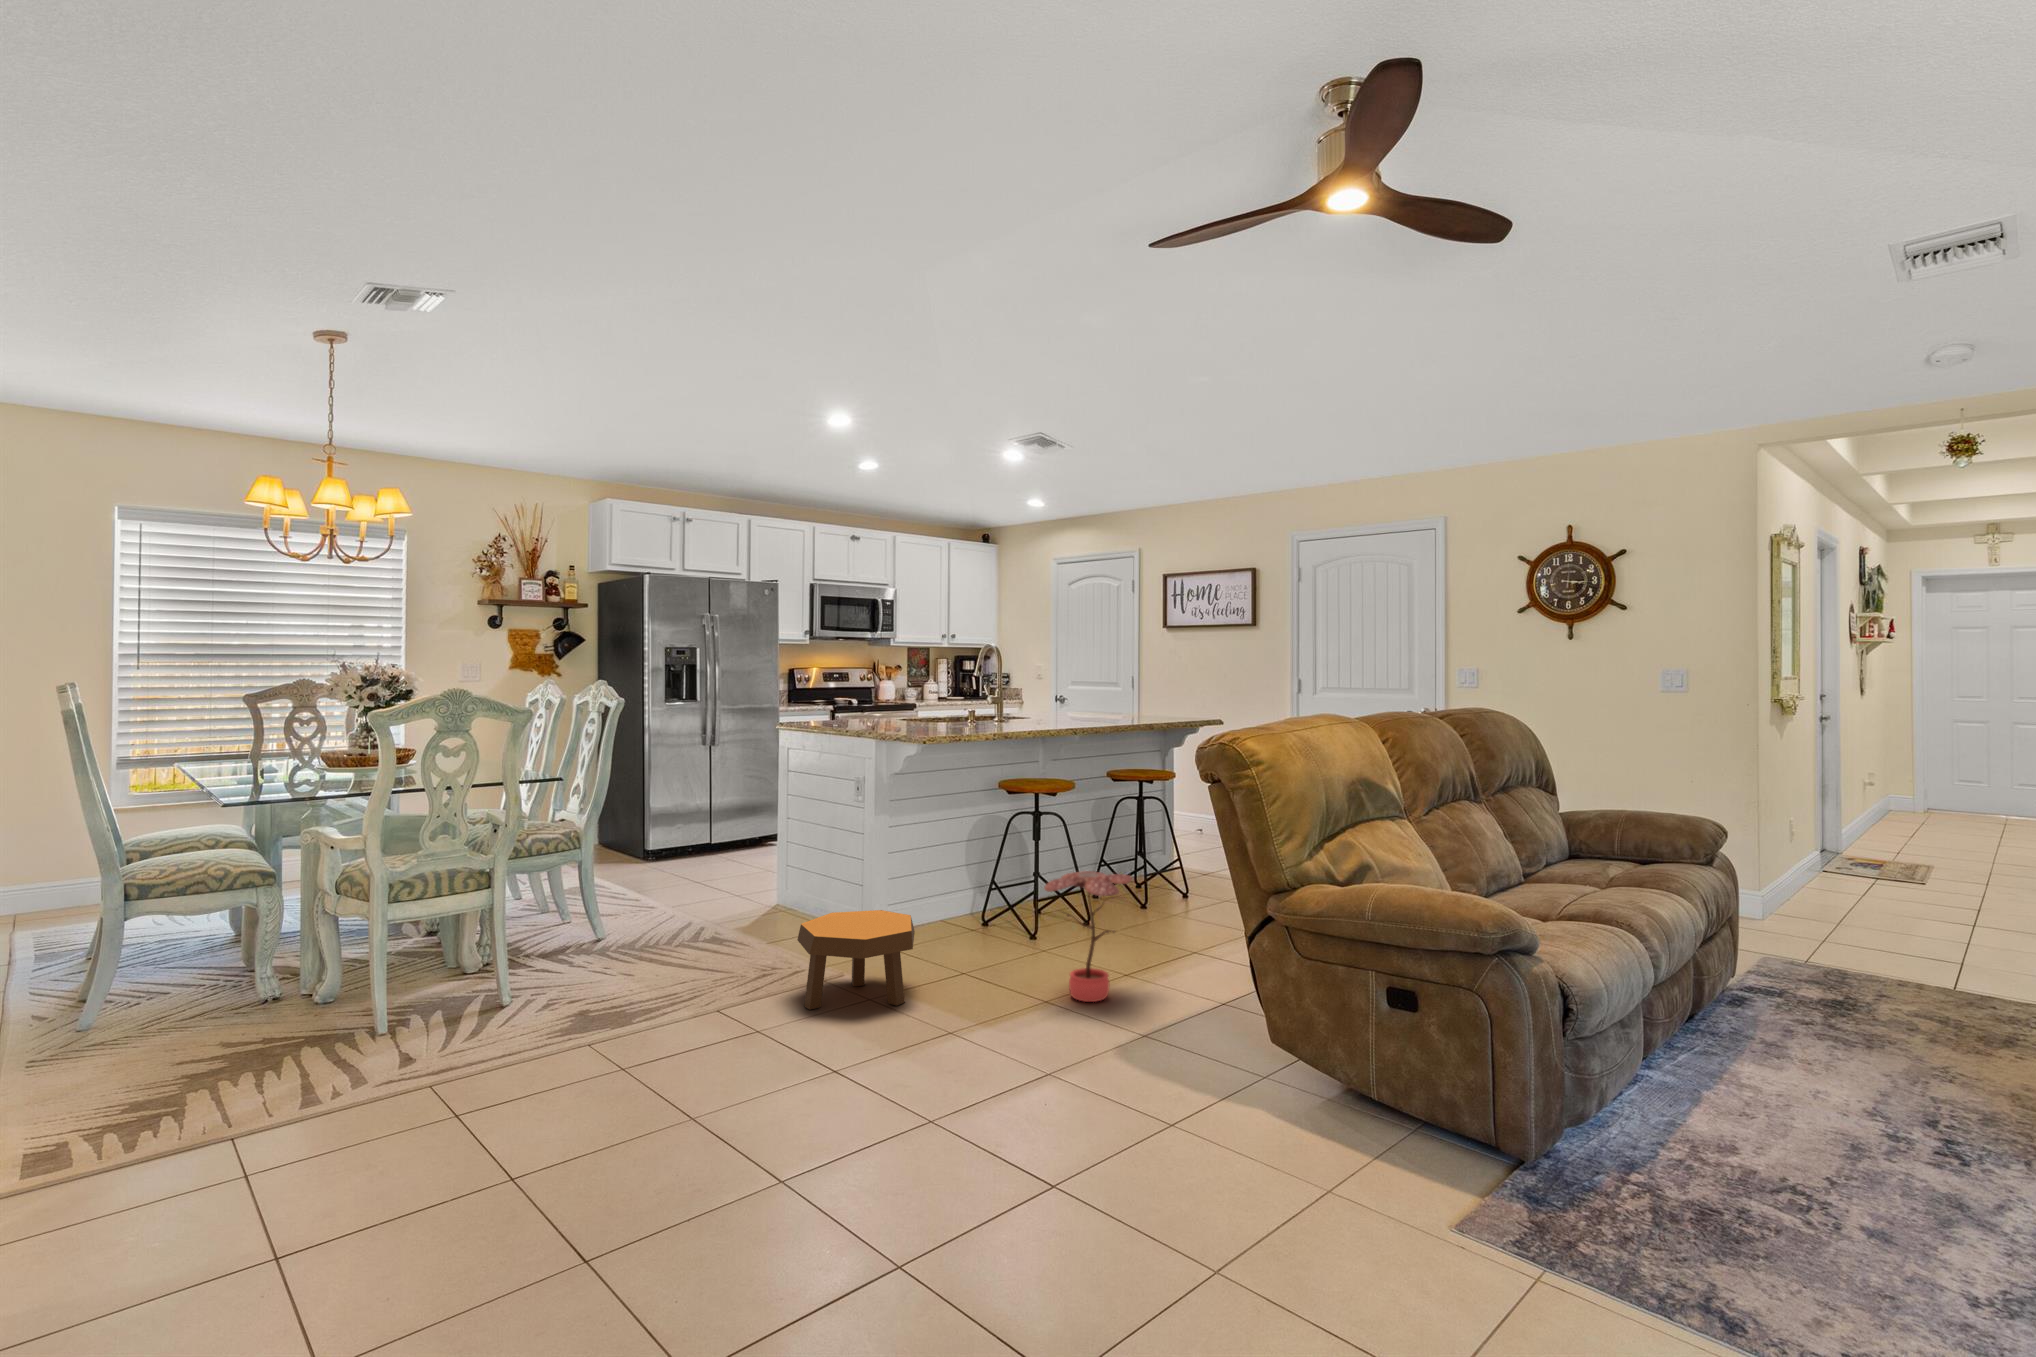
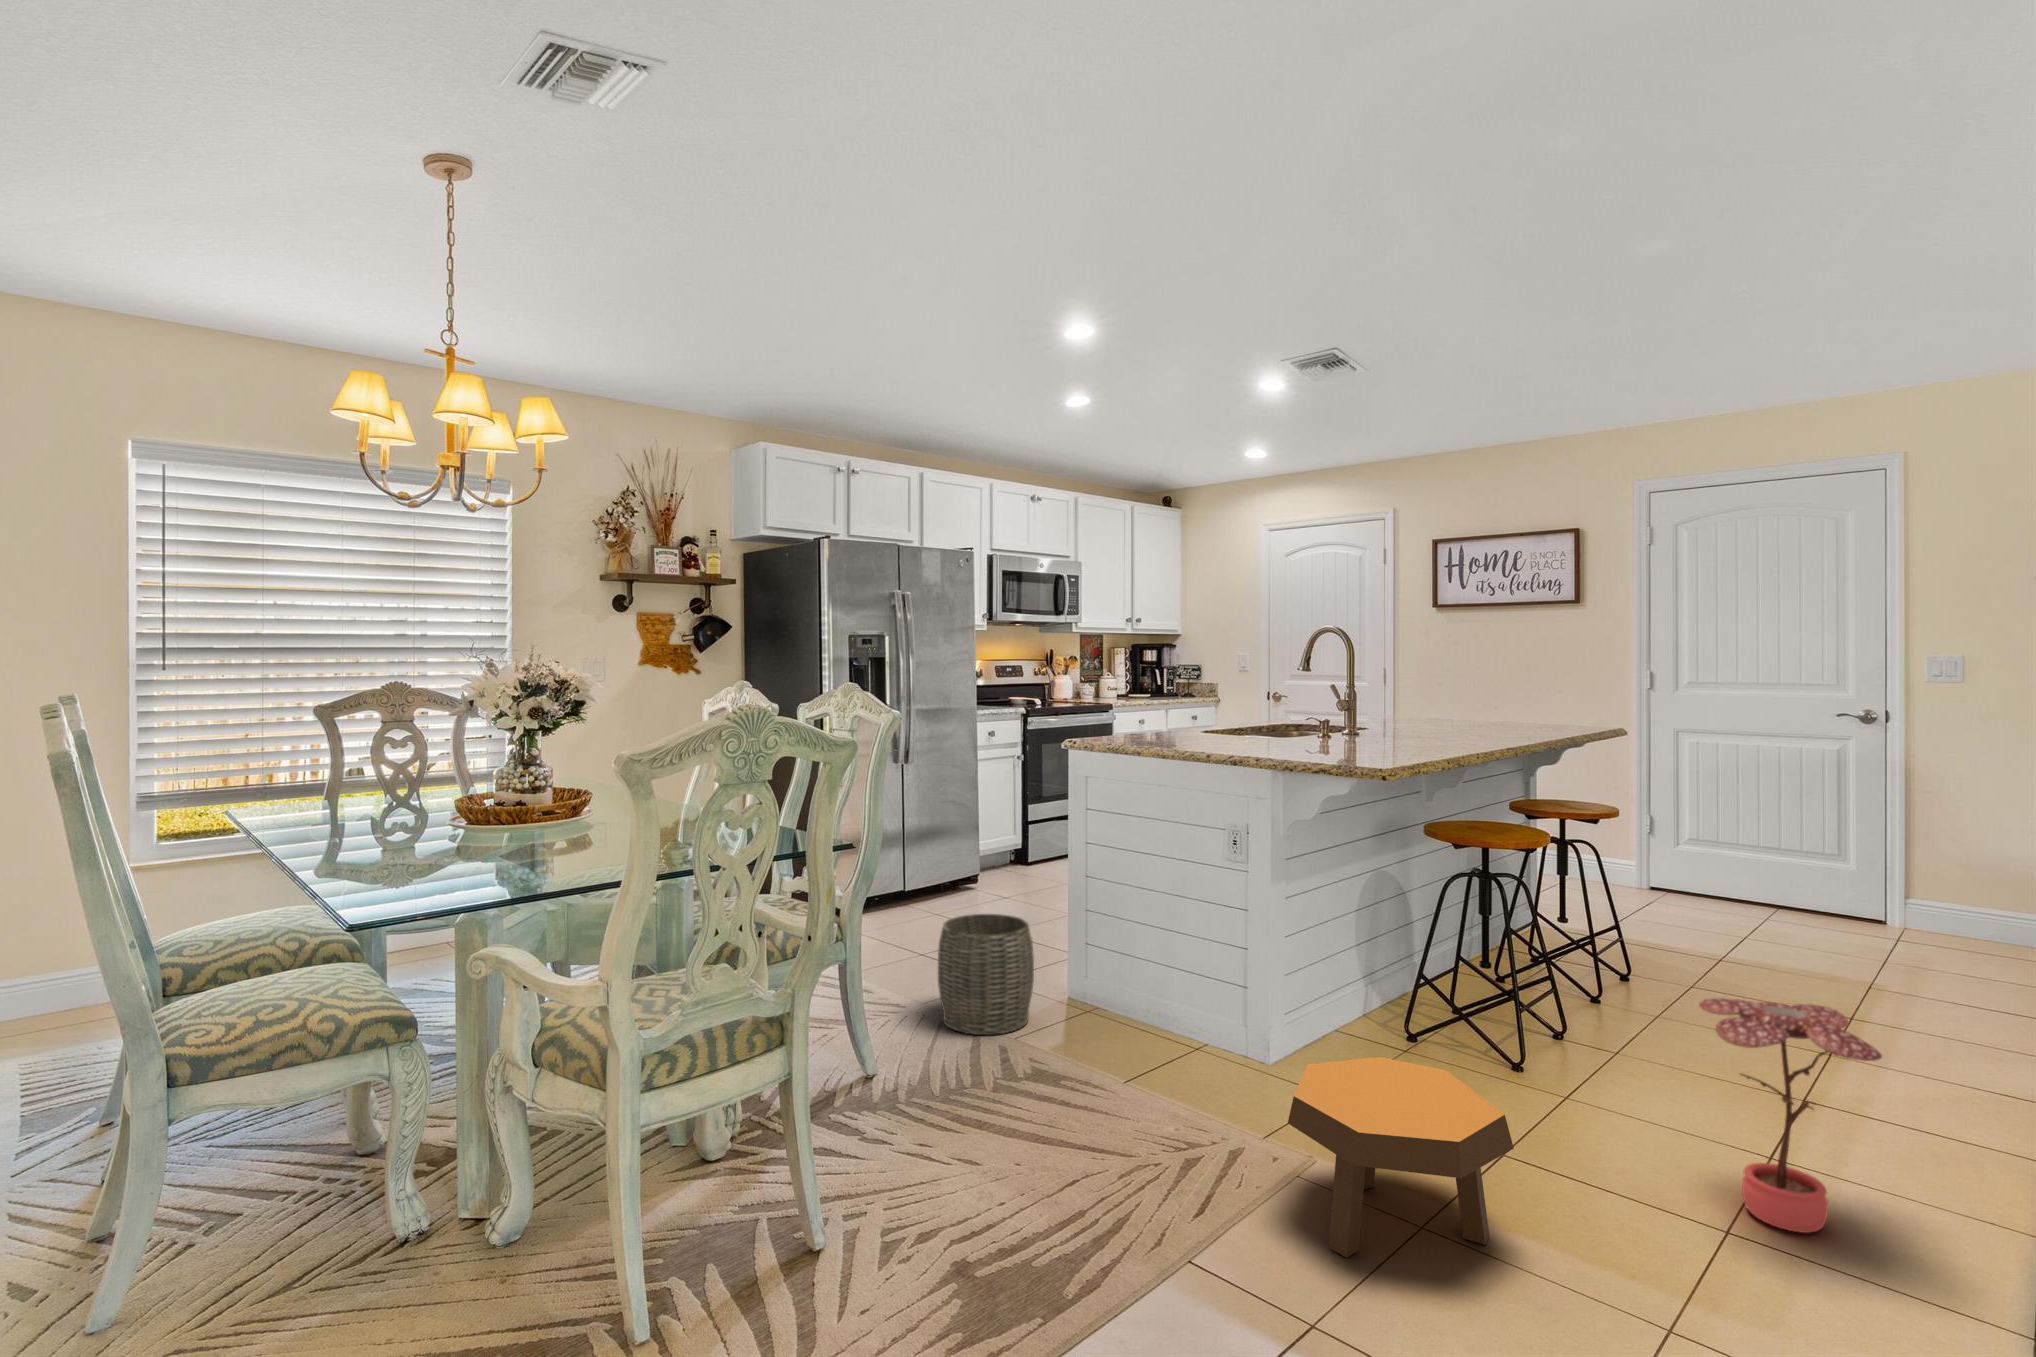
woven basket: none [673,843,741,921] -> present [938,914,1034,1035]

